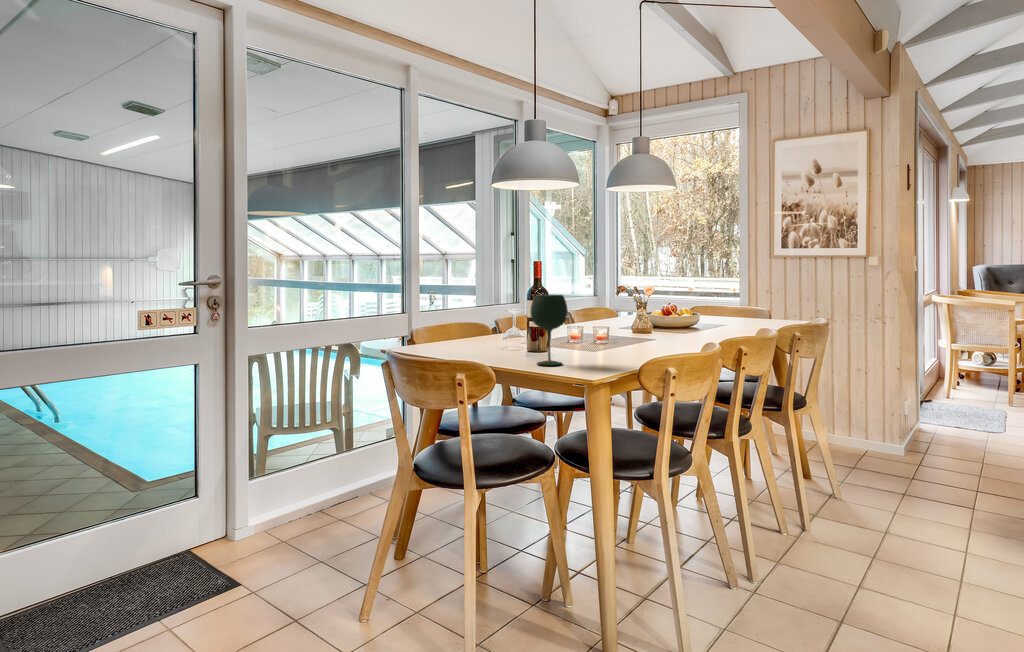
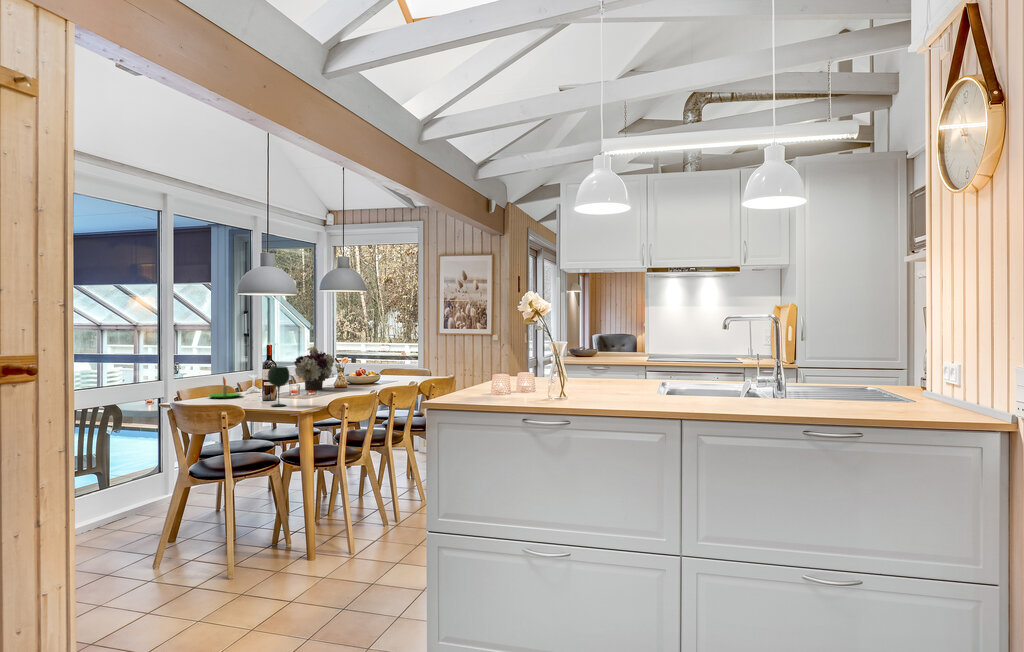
flower arrangement: none [573,267,635,336] -> present [294,346,334,390]
candle: none [448,312,497,345] -> present [207,377,242,398]

